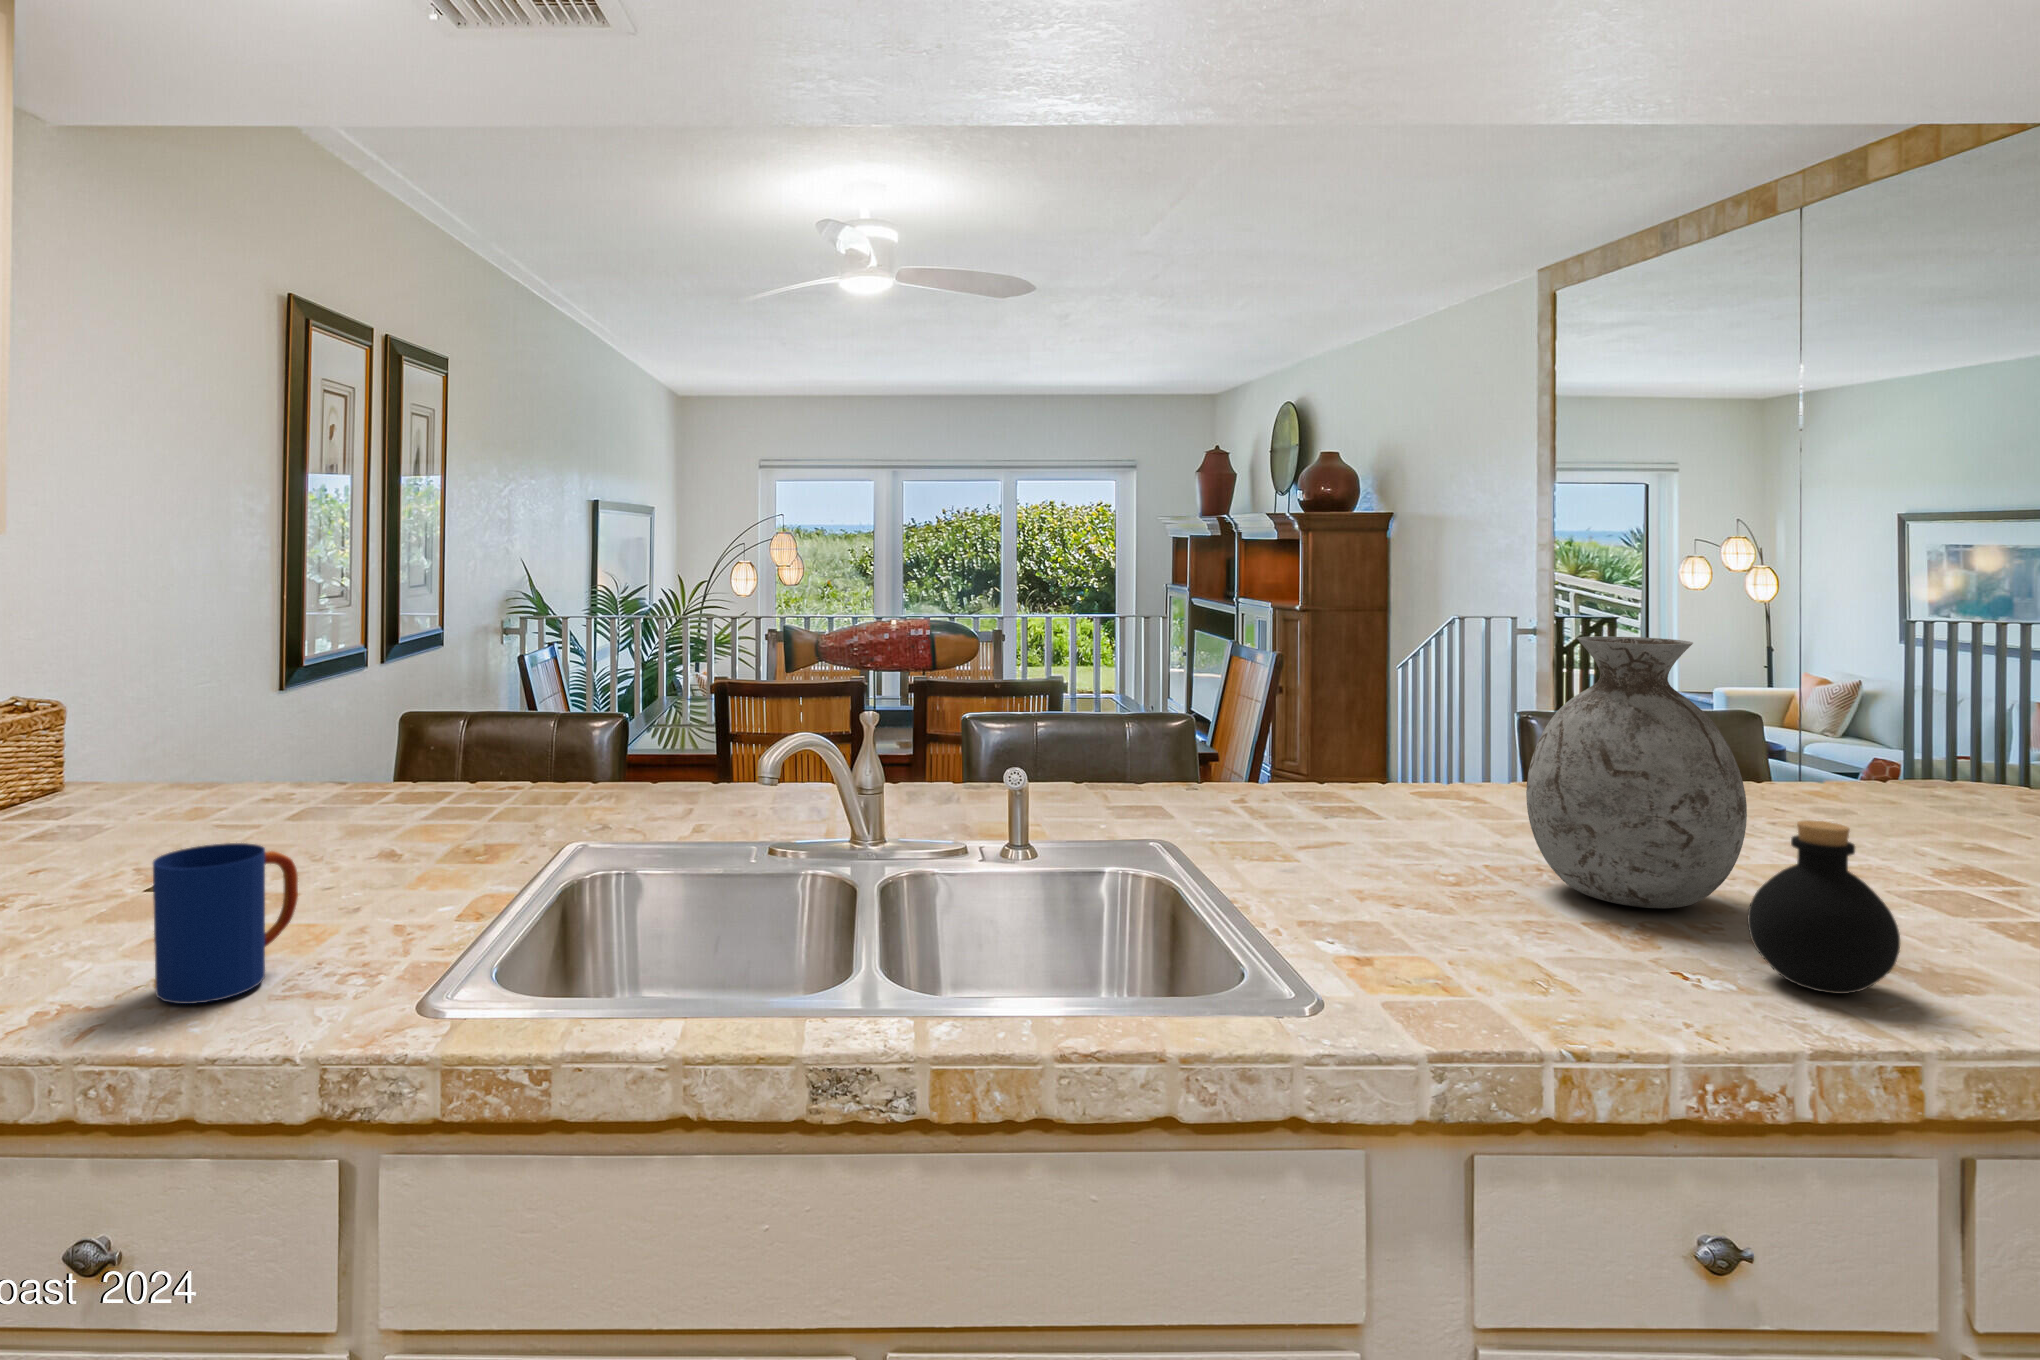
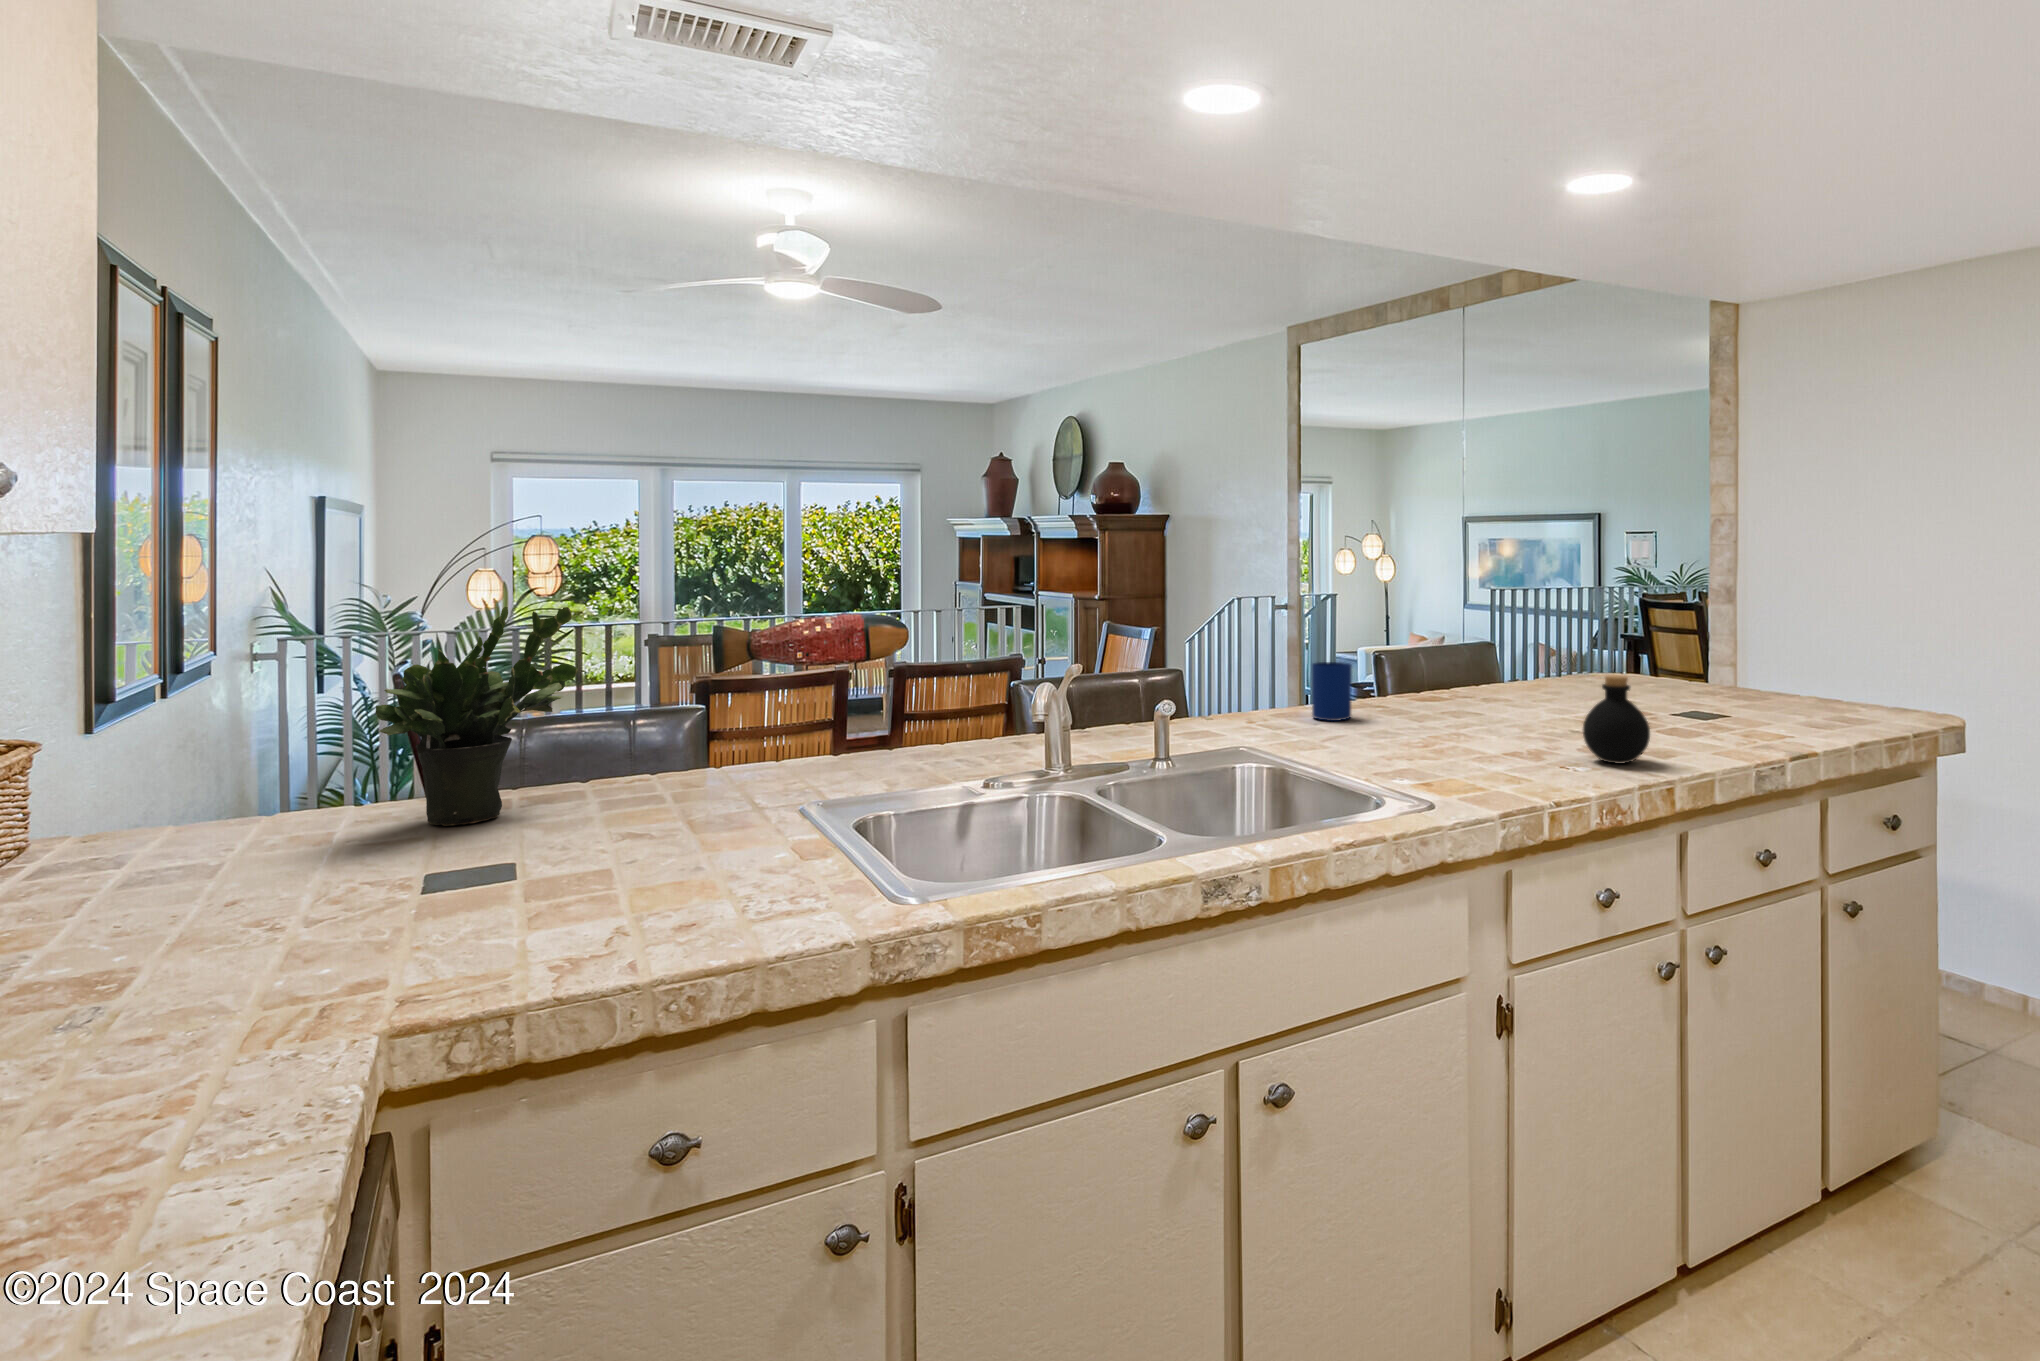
potted plant: none [200,616,431,830] -> present [375,607,578,826]
vase: present [1526,636,1747,908] -> none [1443,586,1555,741]
mug: present [153,843,298,1004] -> present [1312,662,1352,721]

